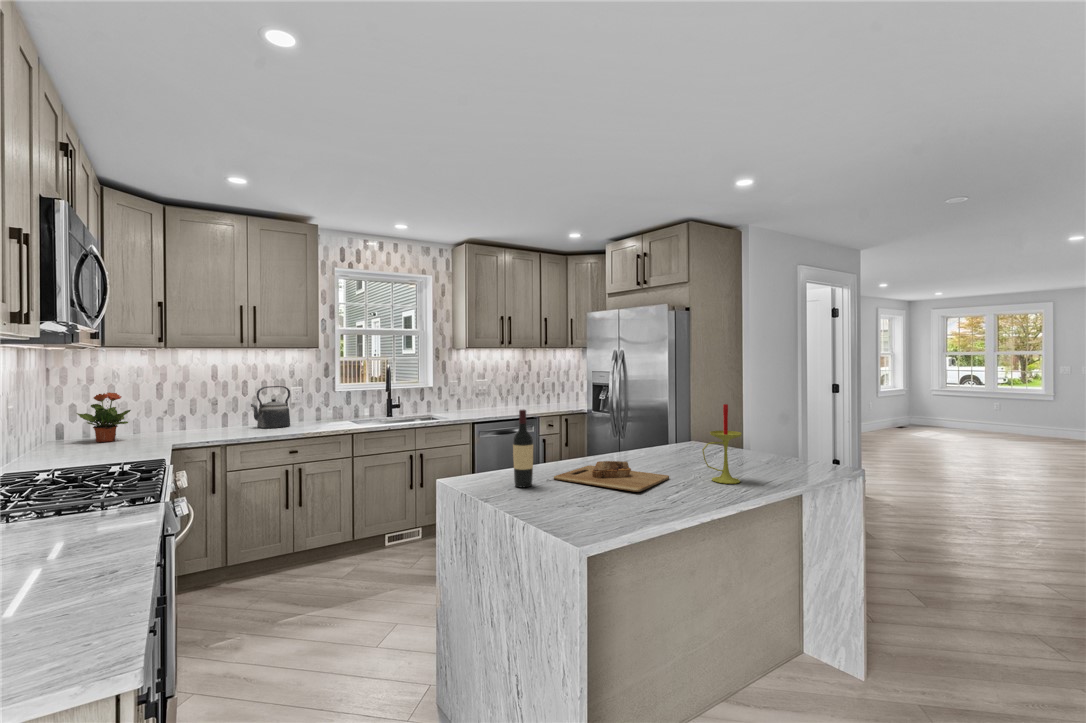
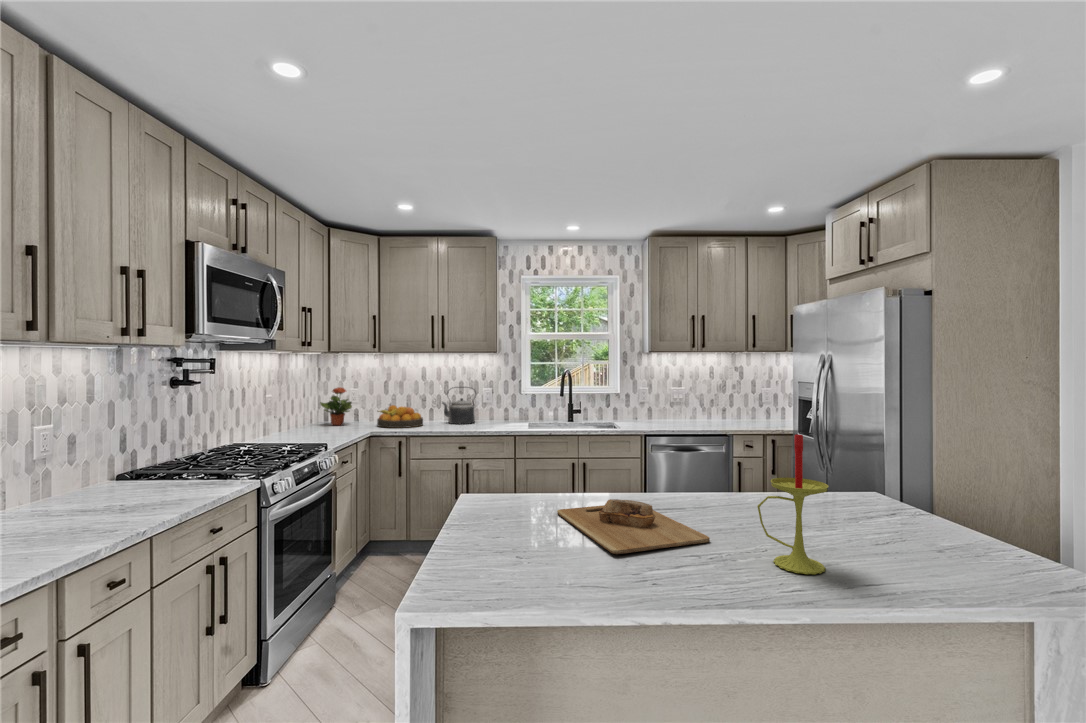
wine bottle: present [513,410,533,488] -> none [496,421,521,518]
fruit bowl: none [169,412,233,438] -> present [377,405,423,428]

